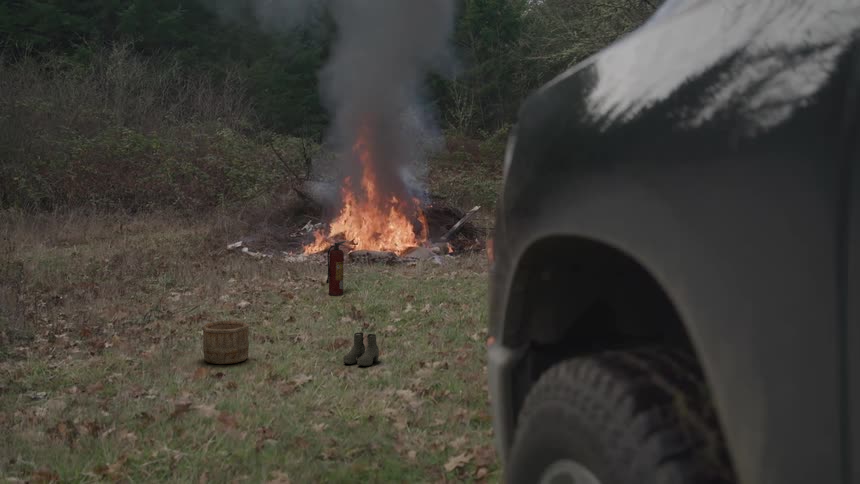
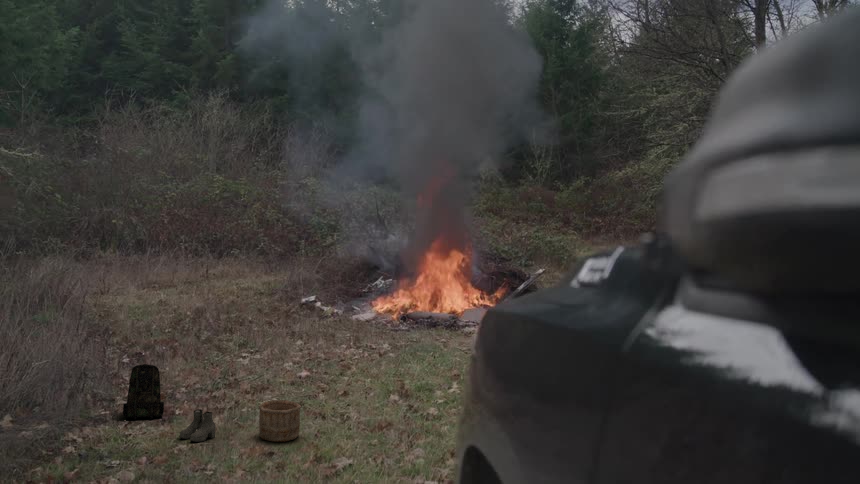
fire extinguisher: present [327,241,346,296] -> none [381,318,402,369]
backpack: none [44,293,91,356] -> present [123,364,164,419]
boots: present [343,333,379,366] -> present [180,409,216,442]

